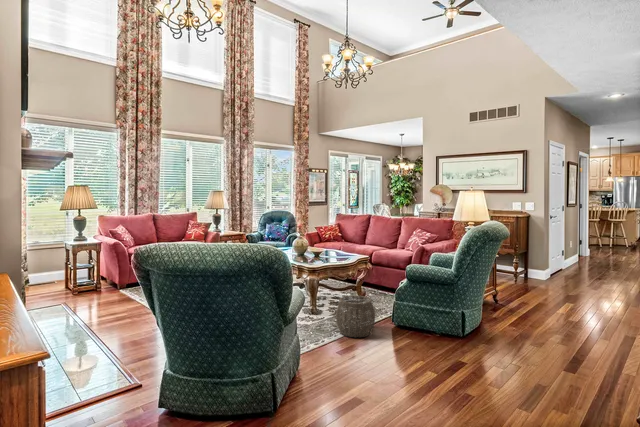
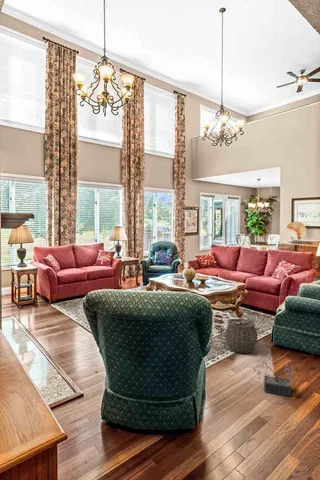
decorative plant: none [360,329,413,382] -> present [254,354,298,396]

